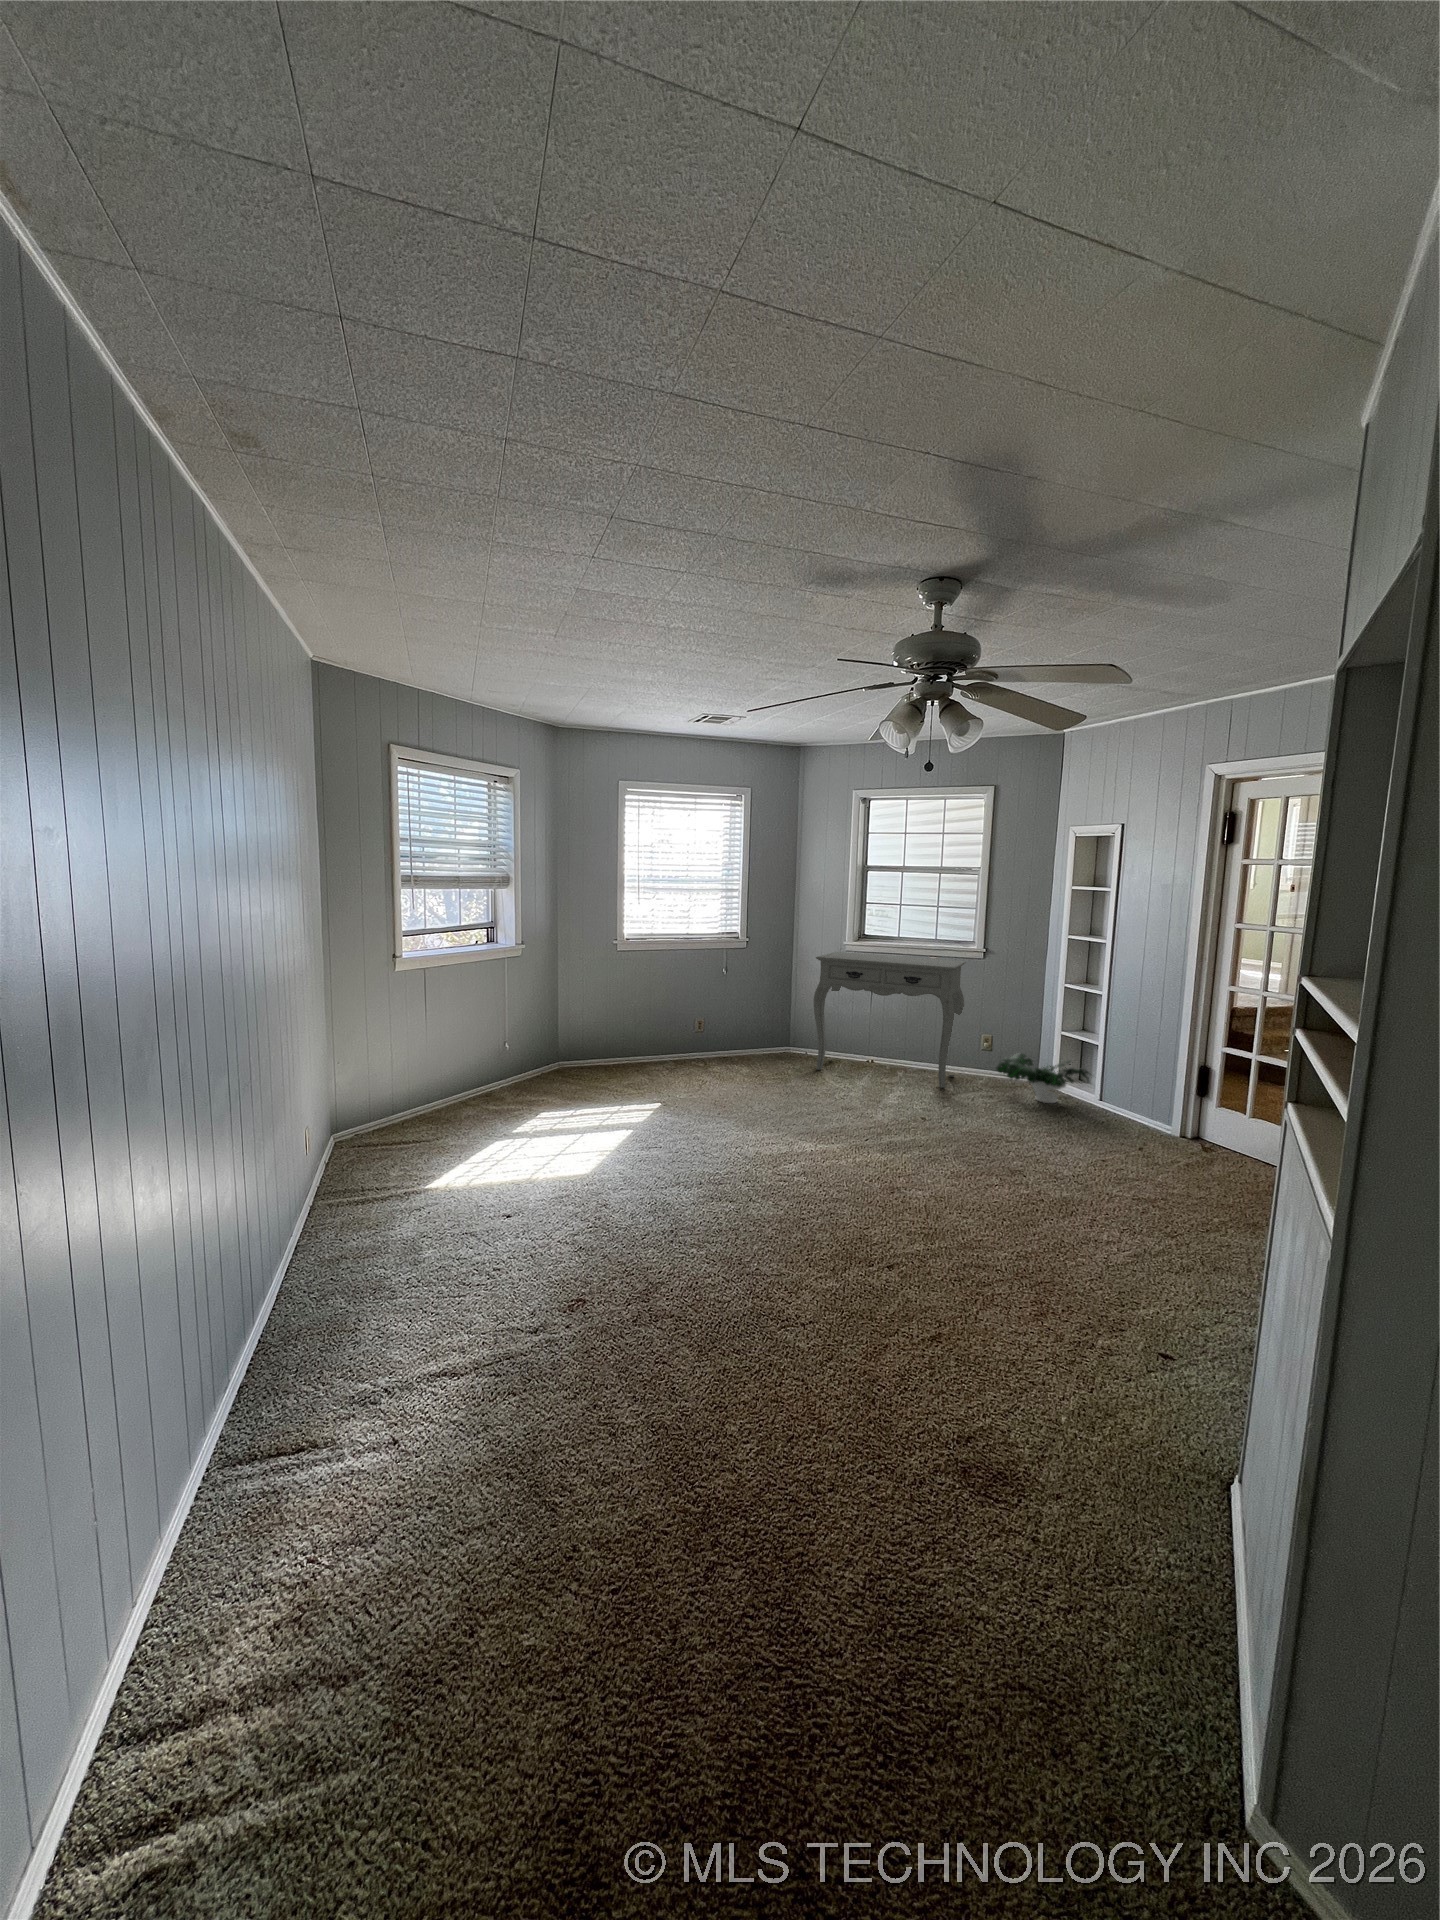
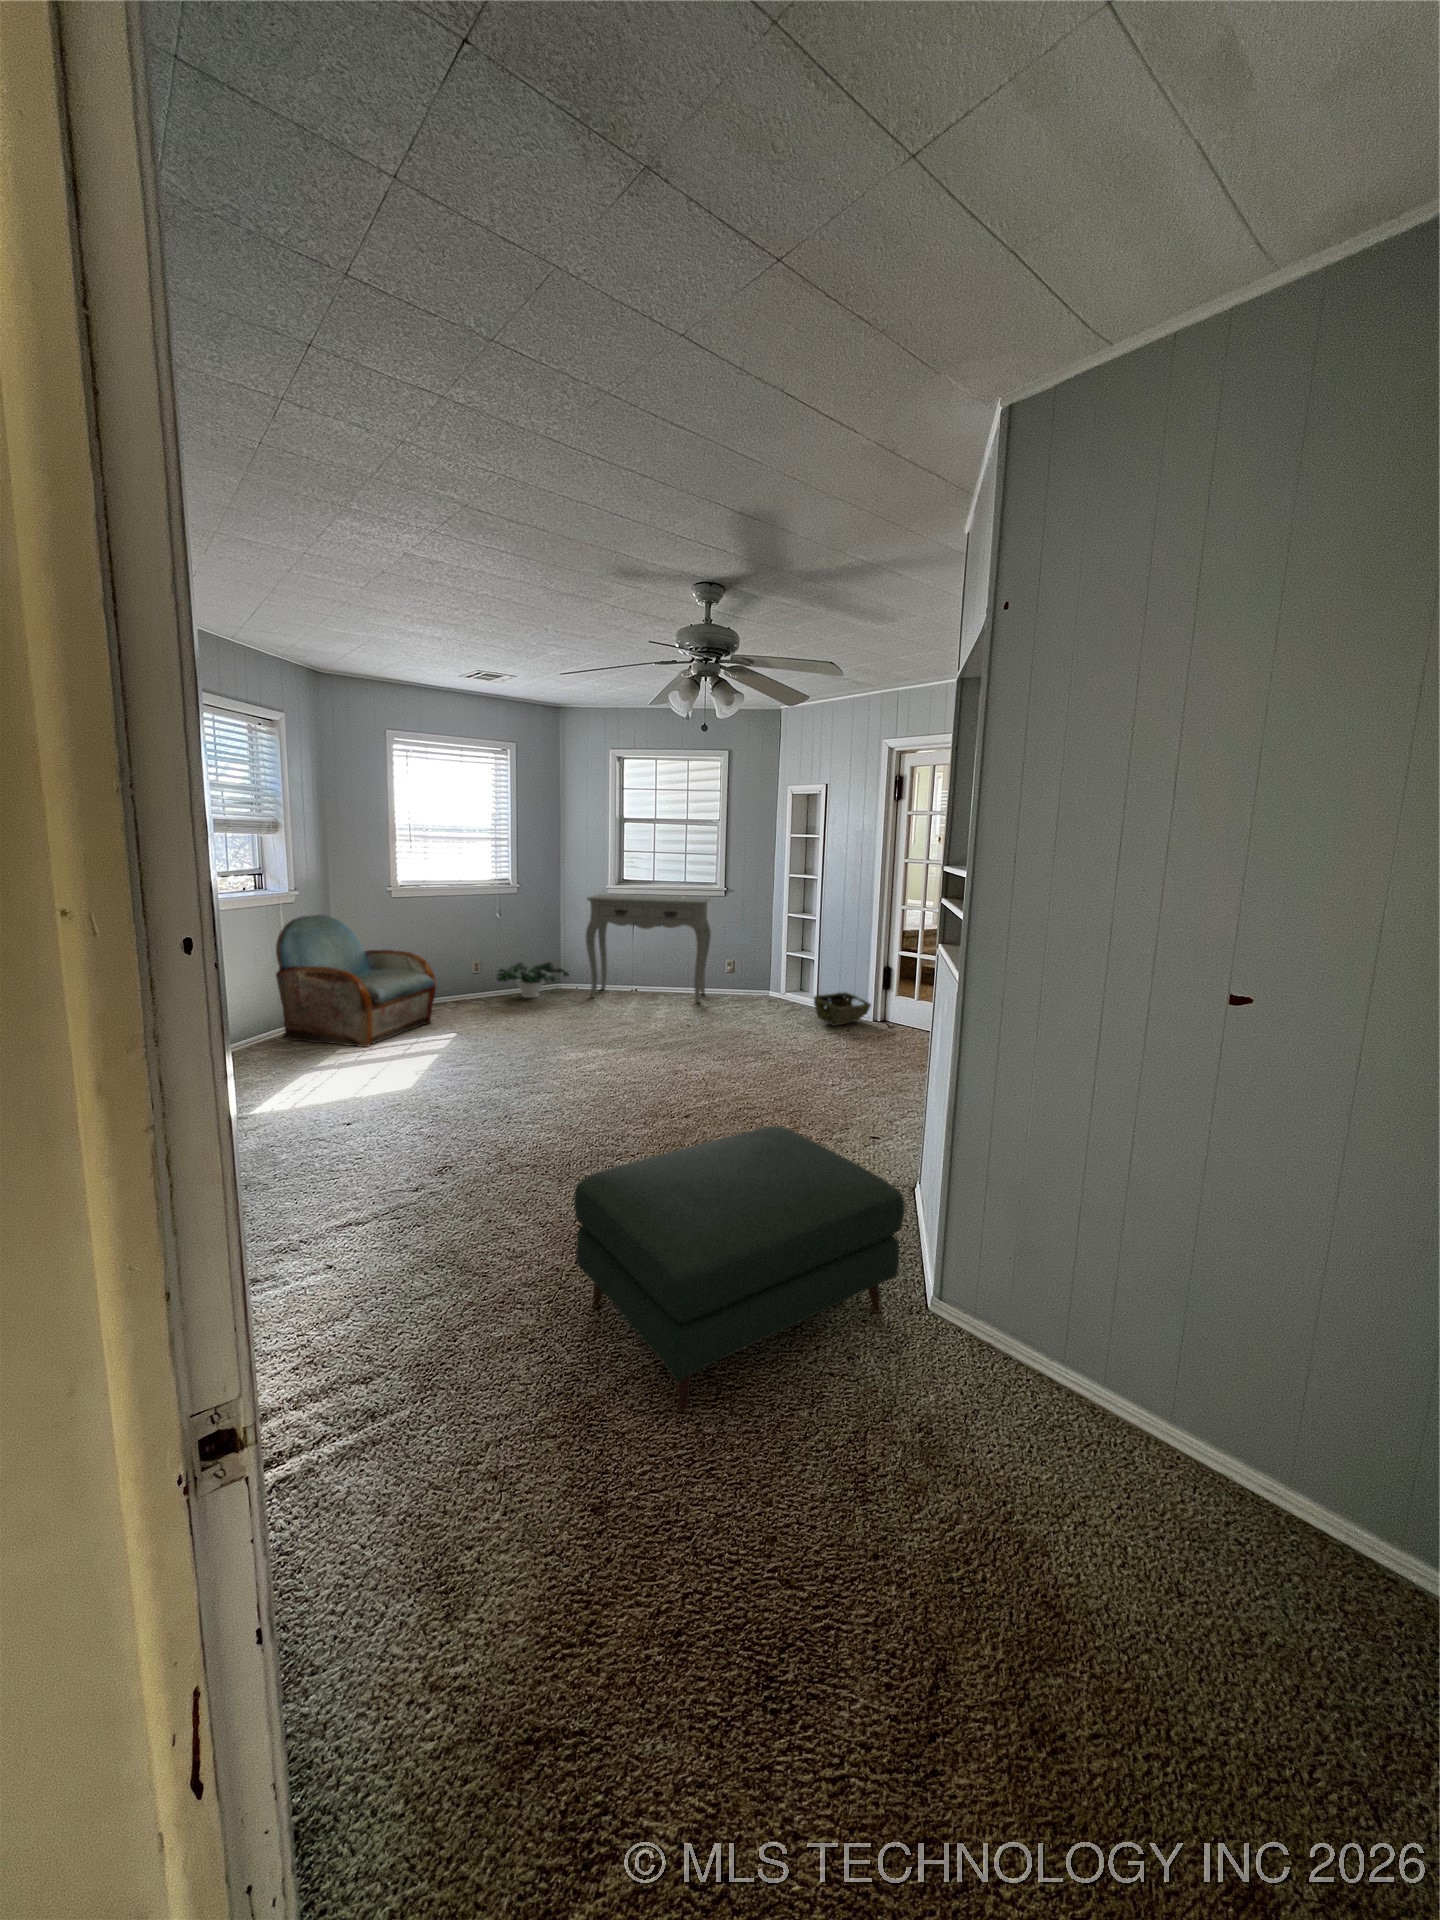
armchair: none [495,966,647,1108] -> present [276,915,436,1047]
potted plant: present [997,1053,1089,1103] -> present [497,962,569,998]
woven basket: none [1092,1094,1178,1140] -> present [814,992,871,1026]
ottoman: none [664,1311,1141,1753] -> present [574,1126,905,1413]

